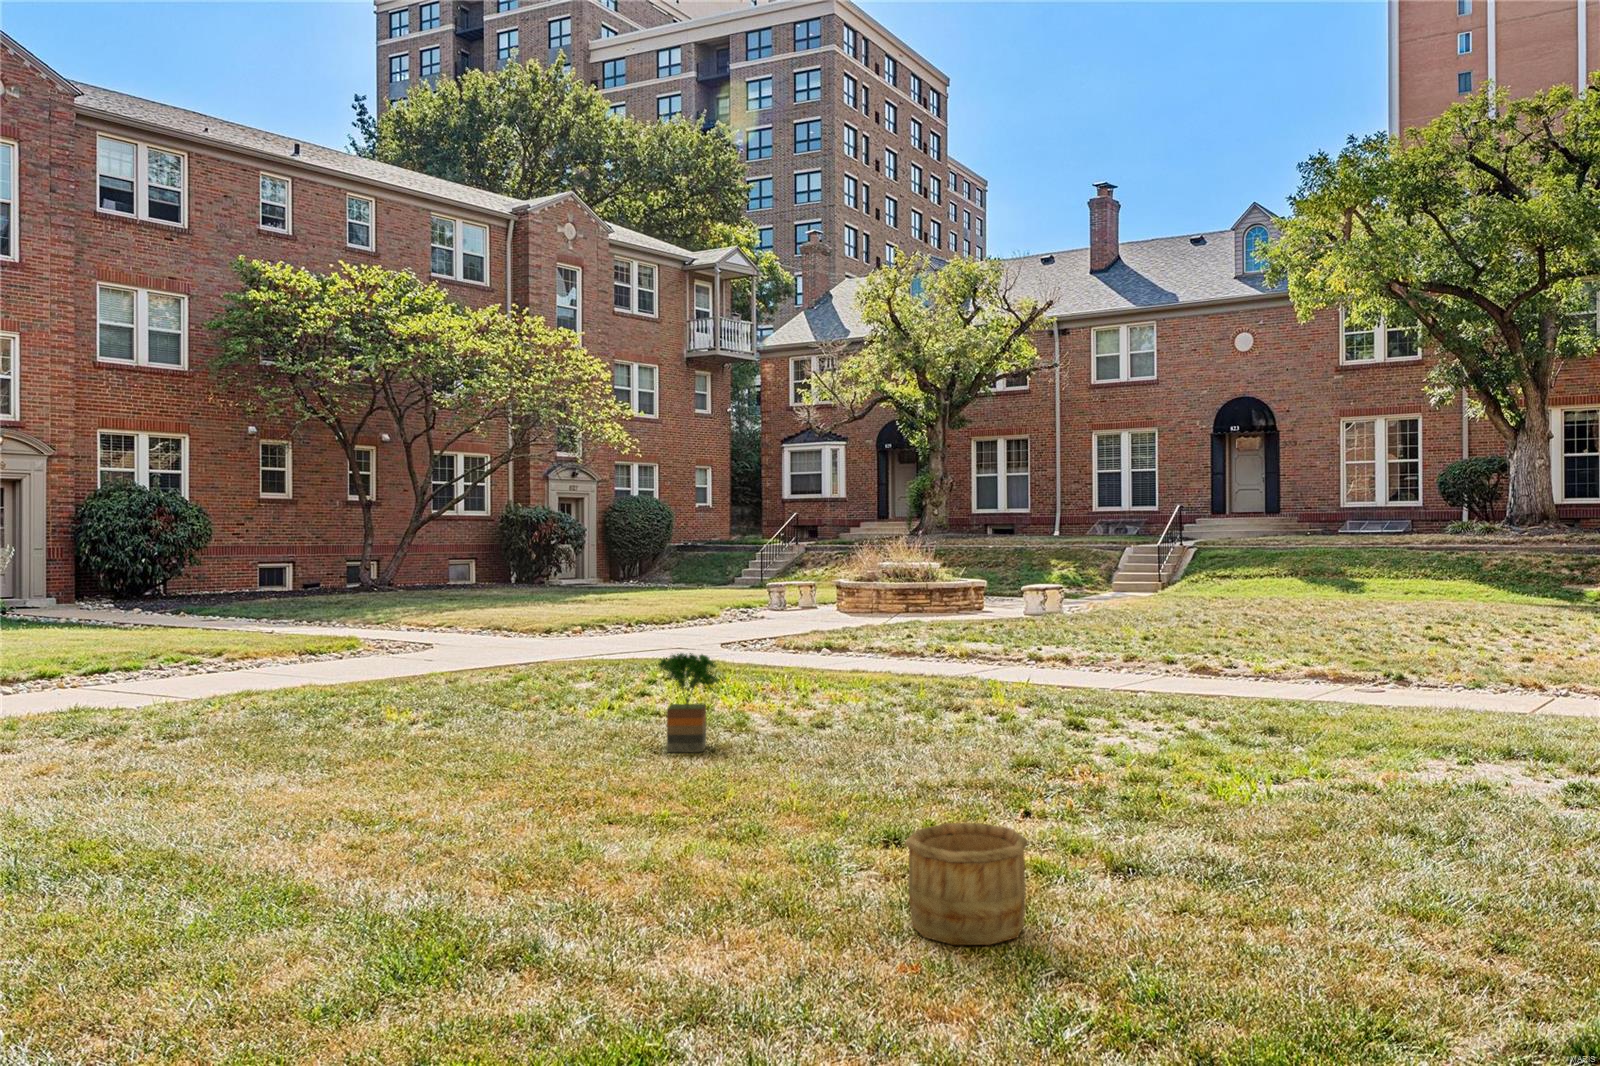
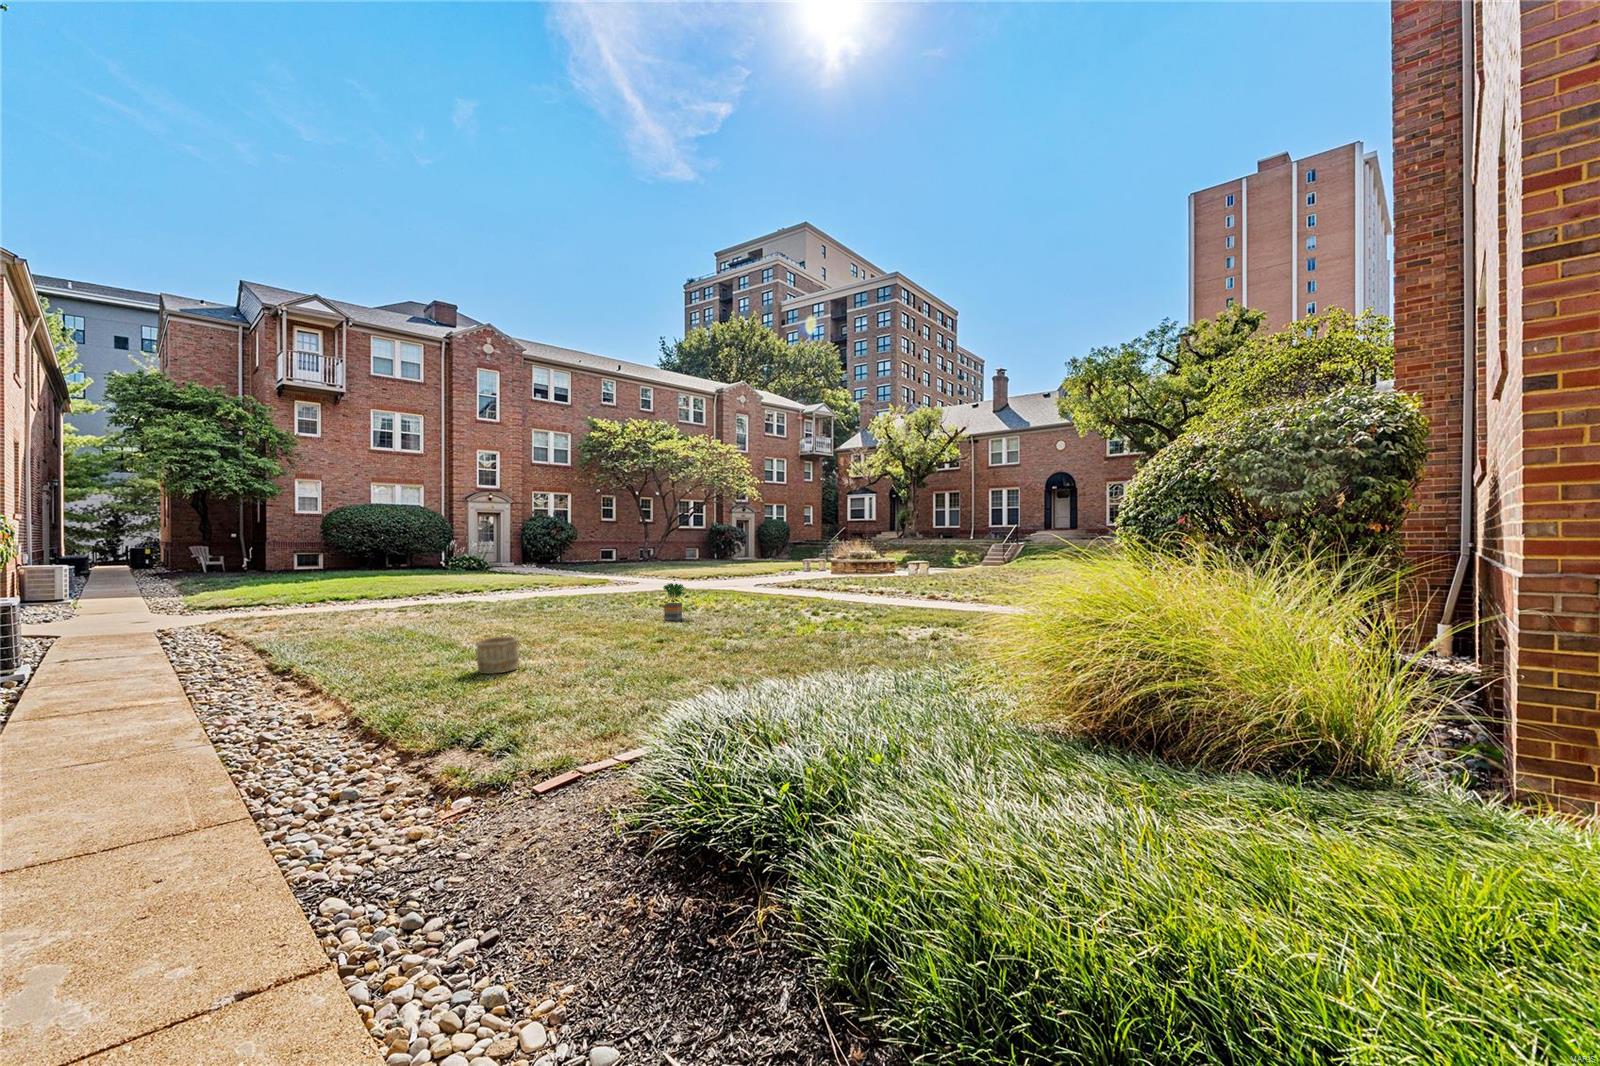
wooden bucket: present [905,823,1028,945] -> present [476,637,519,674]

